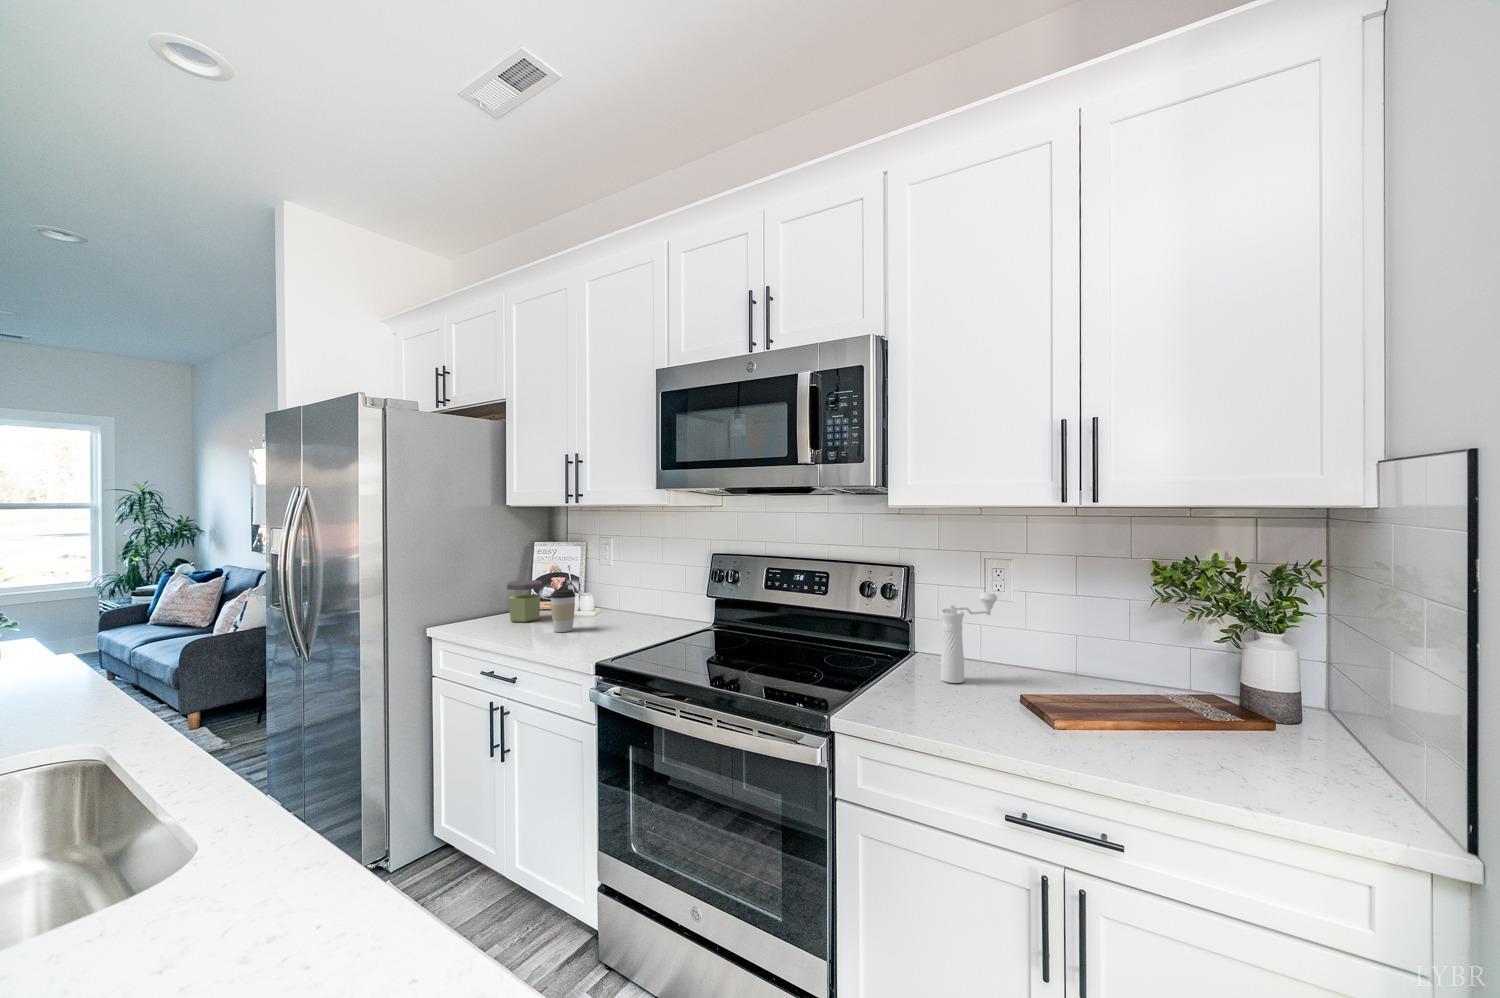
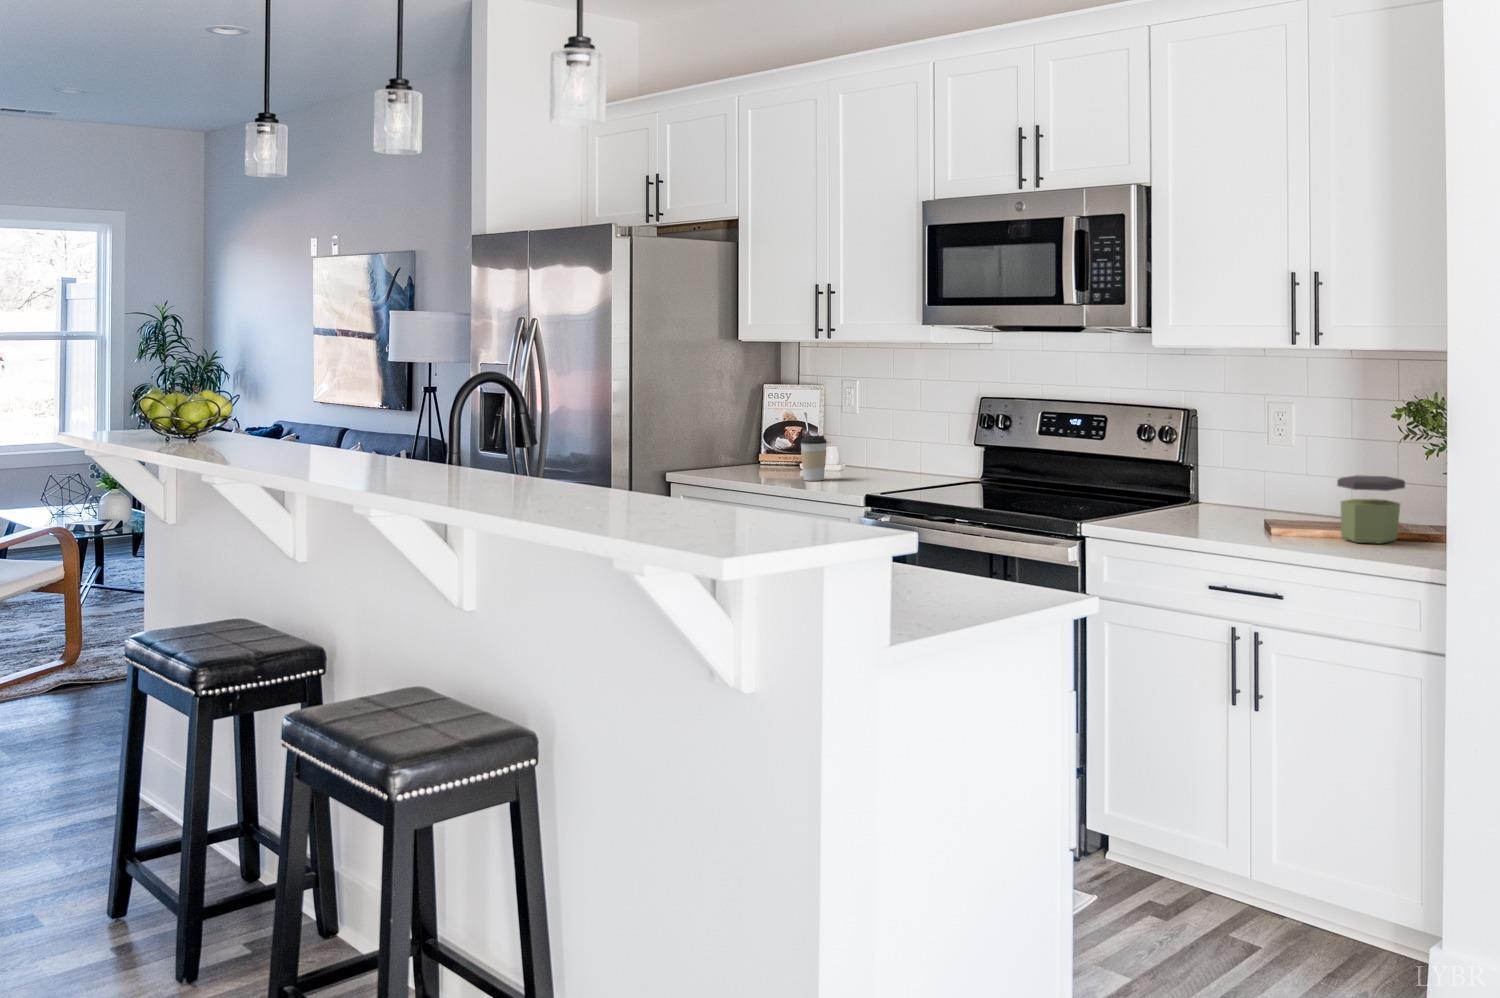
jar: present [507,580,542,622] -> present [1337,475,1405,543]
pepper mill: present [940,592,997,683] -> none [1196,429,1257,510]

